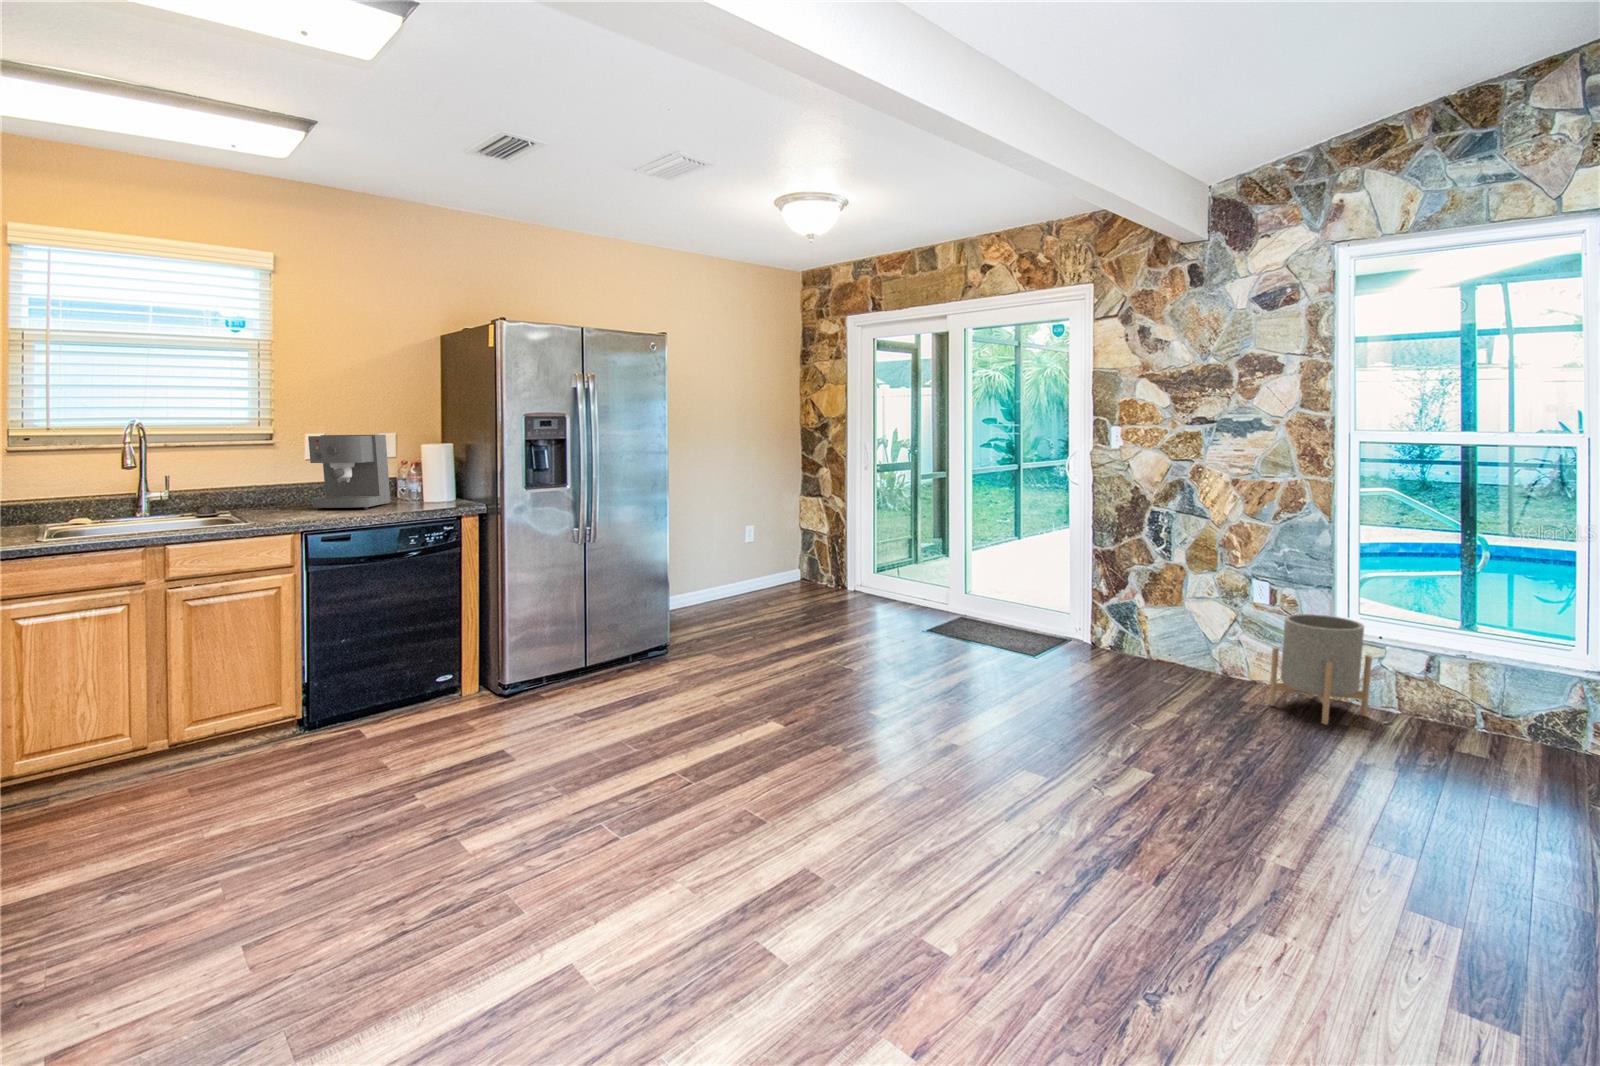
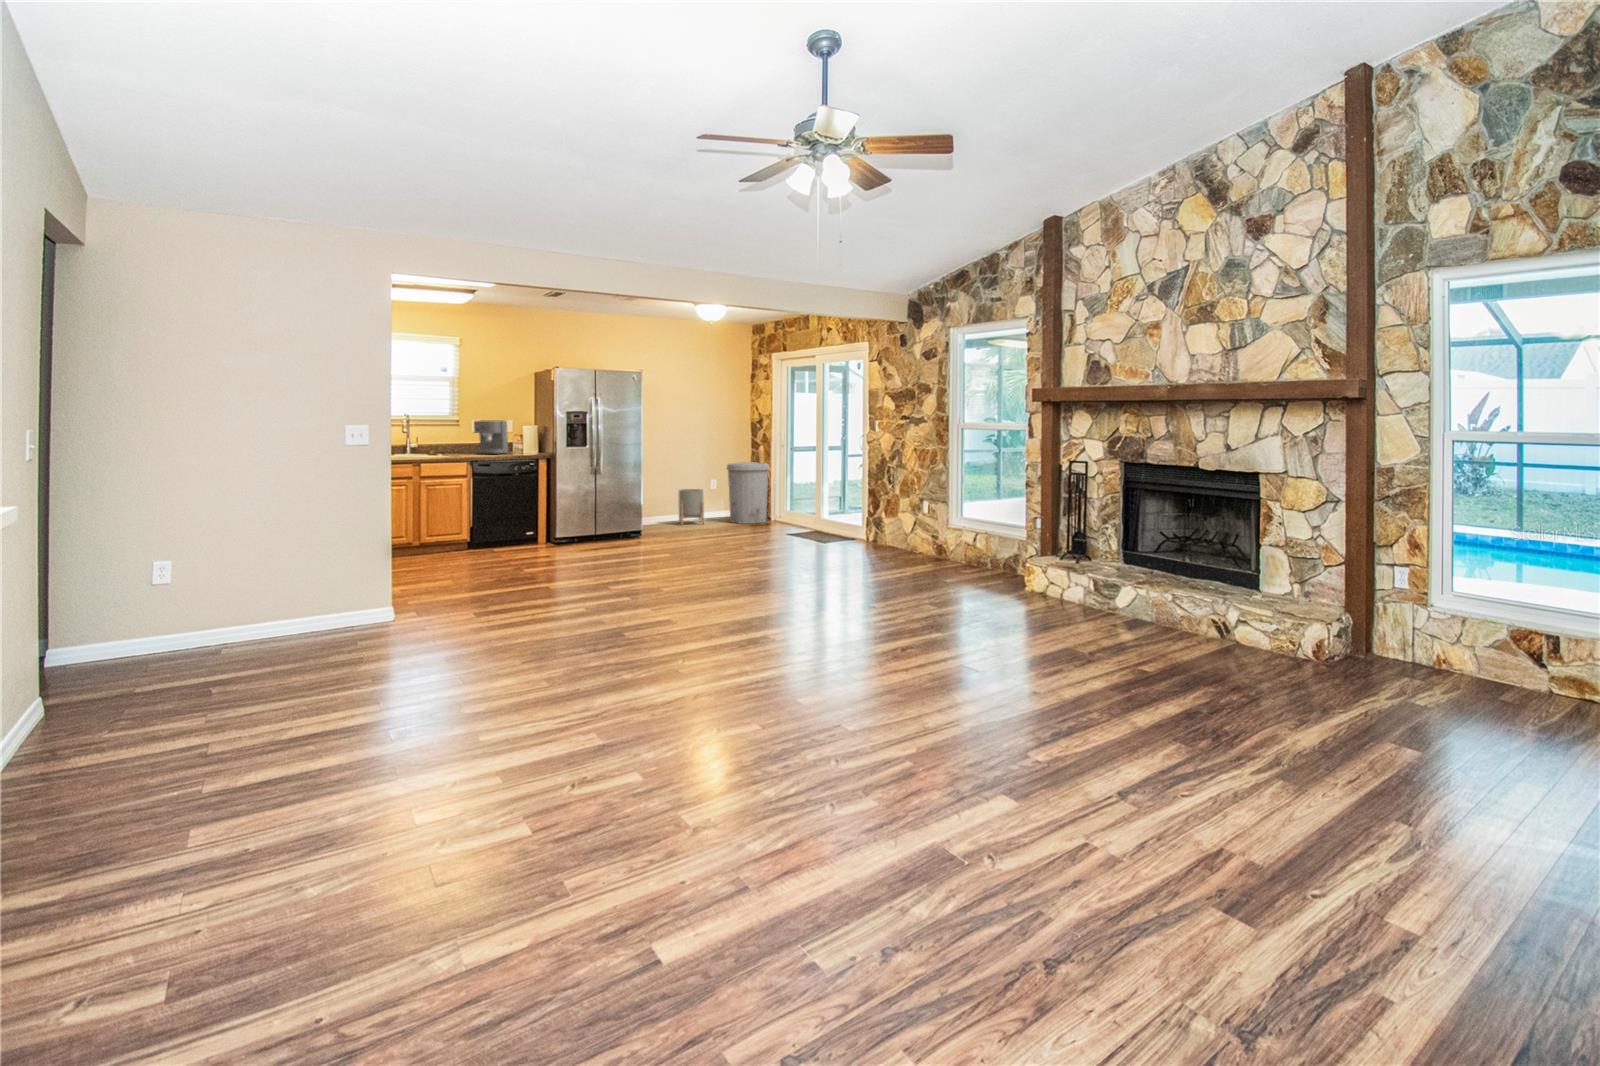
trash can: none [777,497,851,602] -> present [727,462,770,524]
planter: present [1269,614,1372,724] -> present [679,489,704,524]

